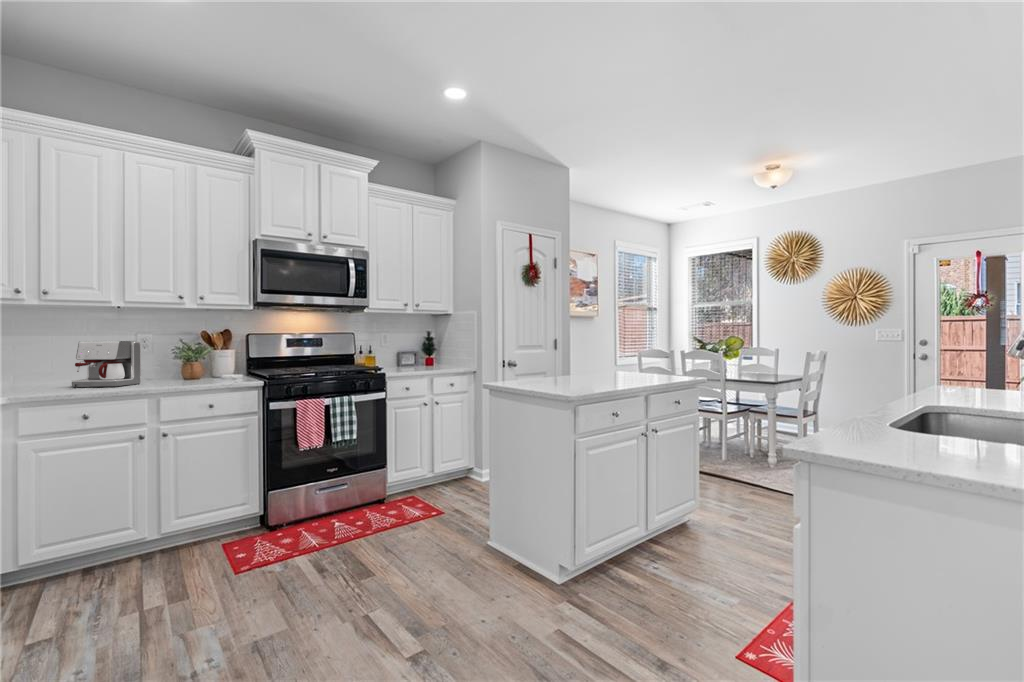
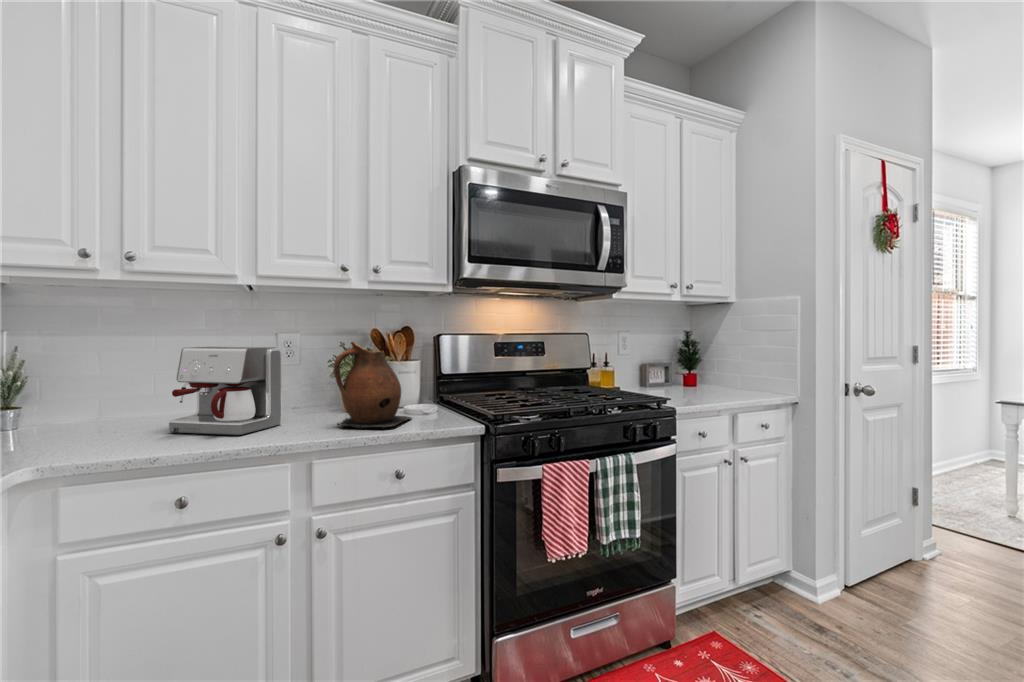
ceramic pitcher: none [173,337,222,383] -> present [334,342,412,429]

